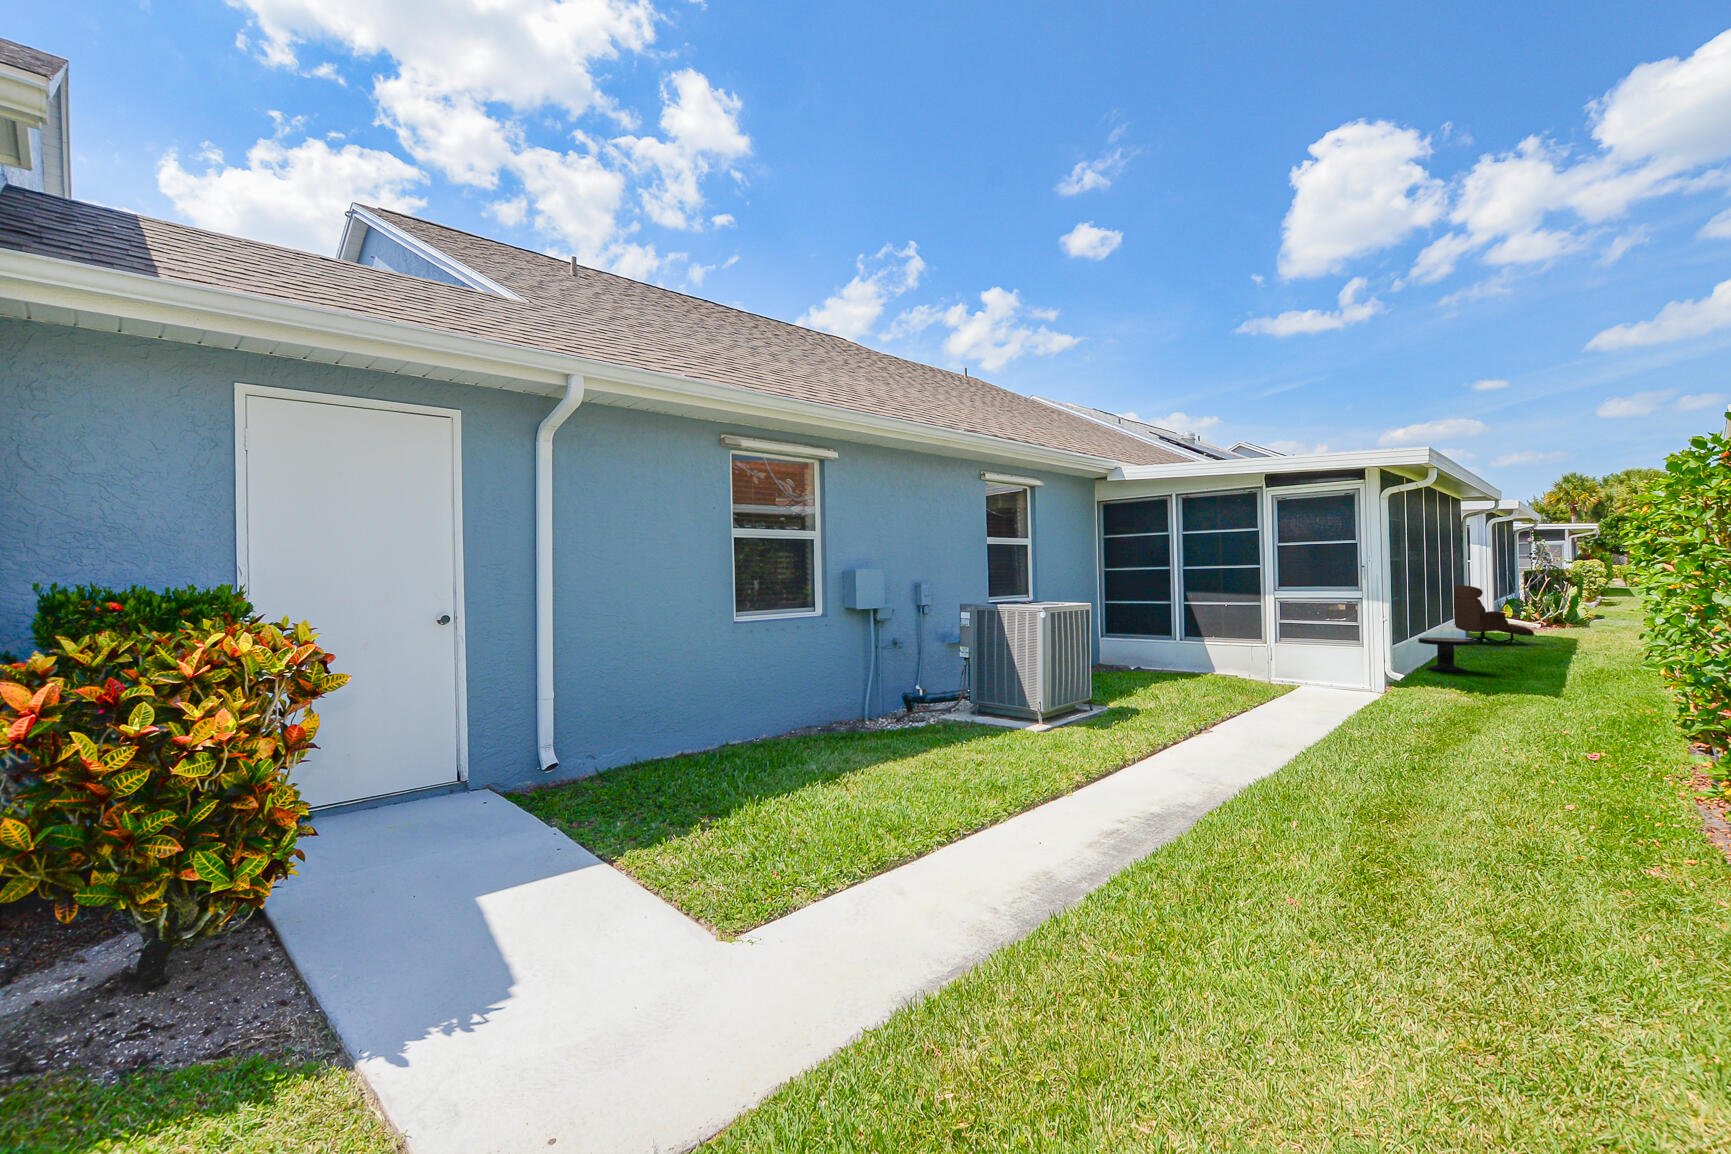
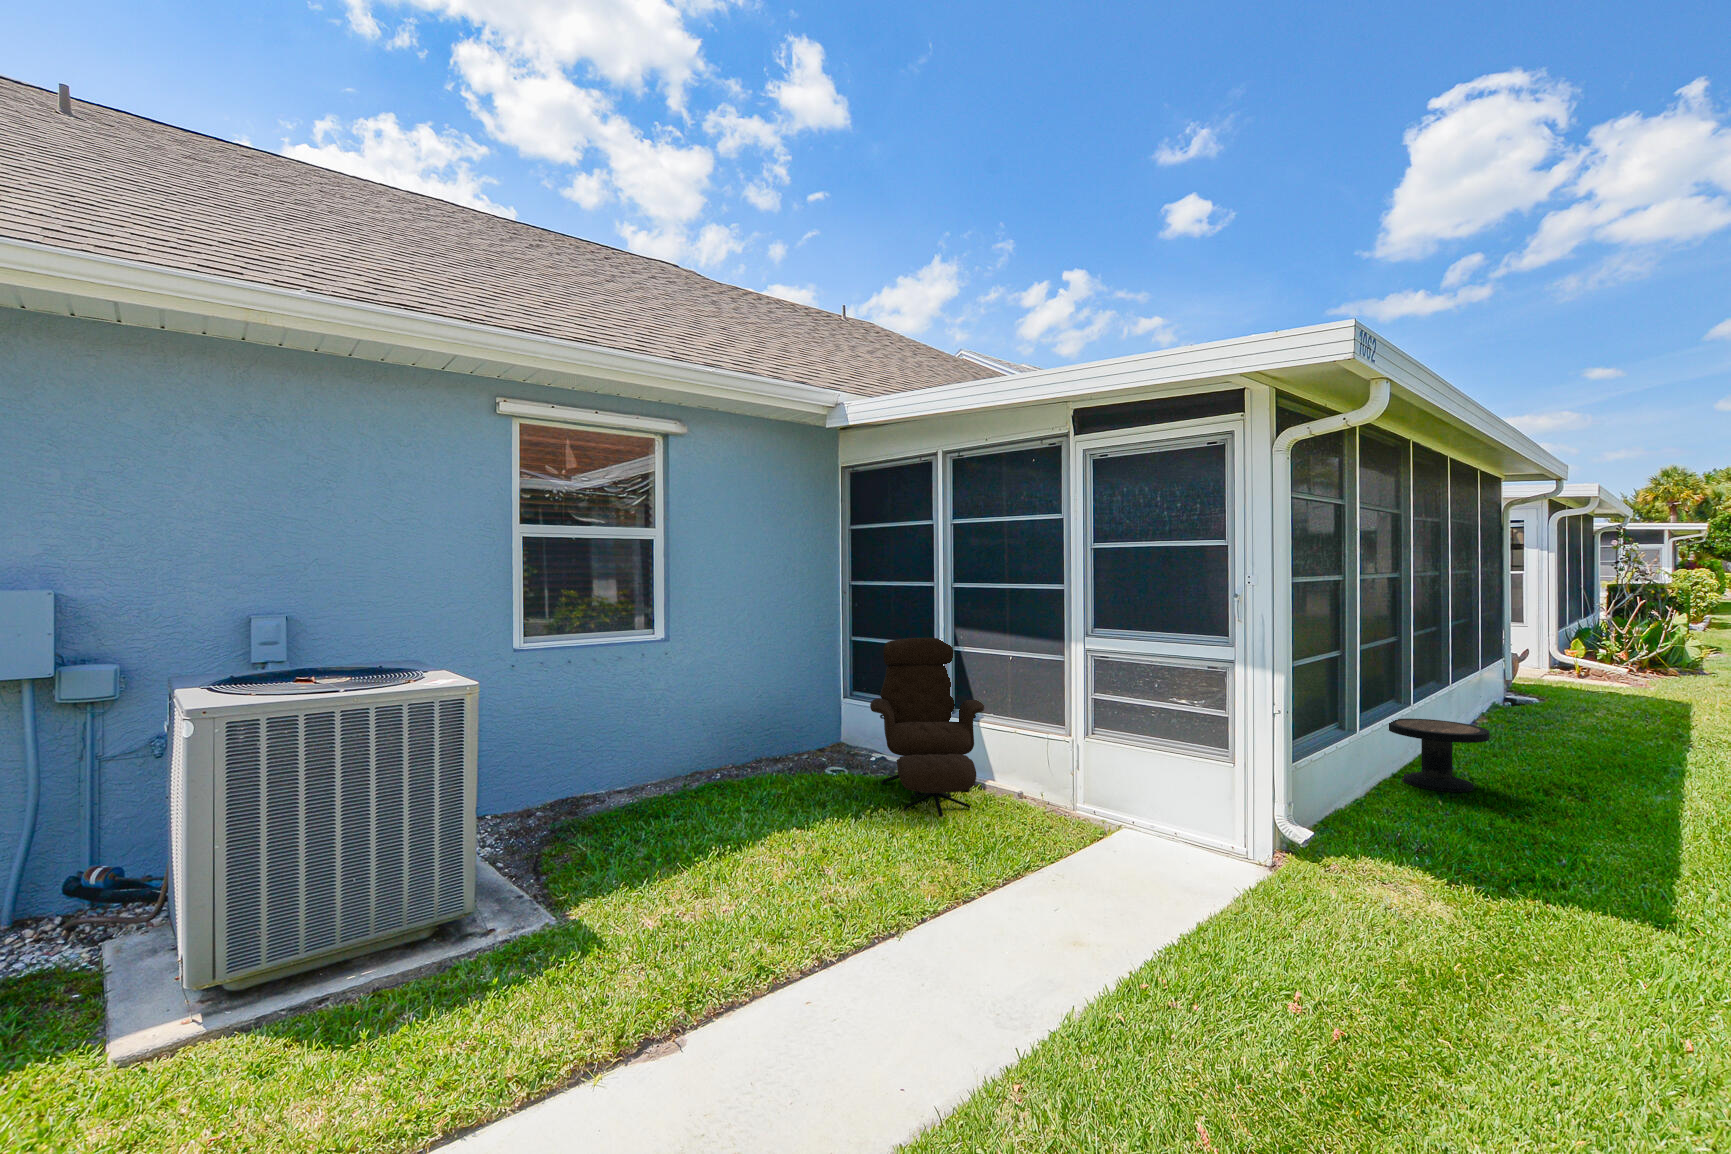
lounge chair: present [1454,585,1534,646] -> present [870,638,984,817]

